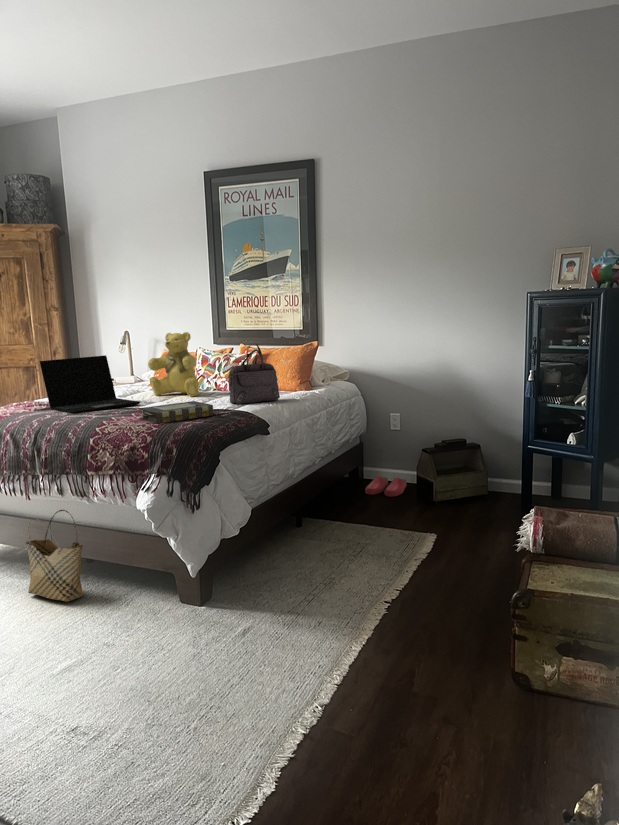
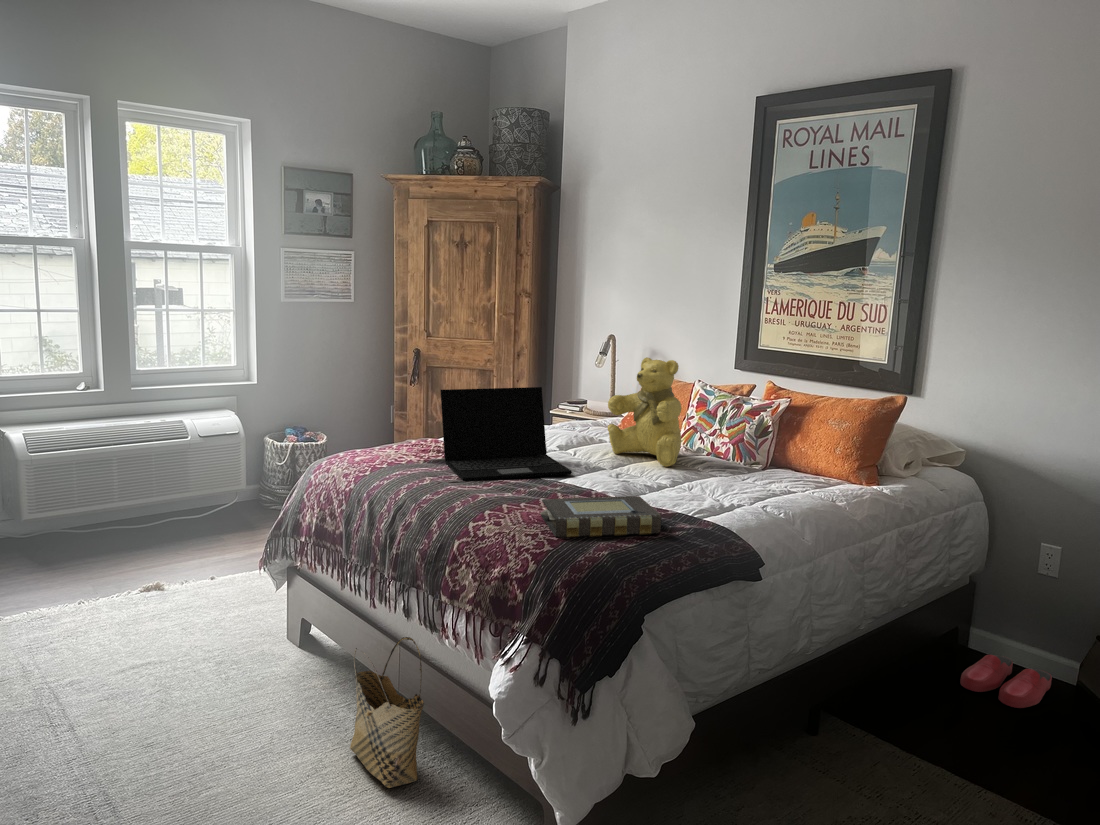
handbag: present [228,343,280,404] -> none [713,401,806,505]

